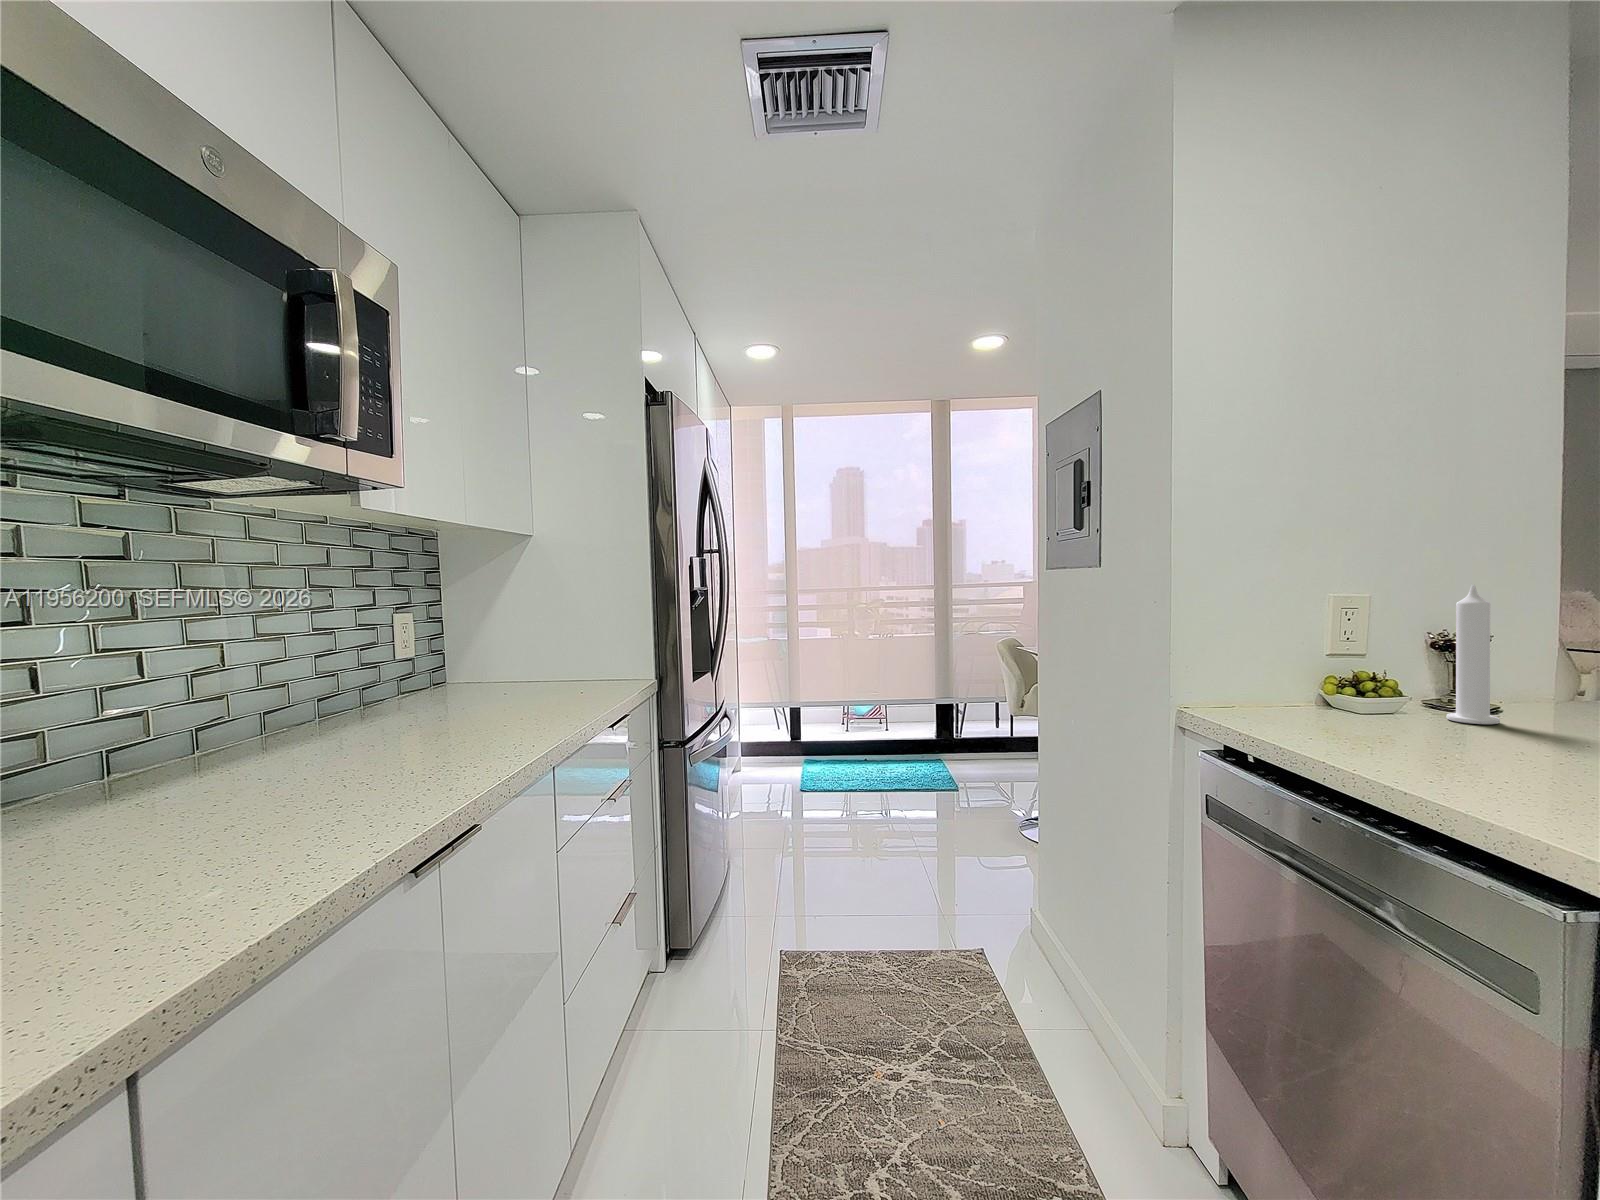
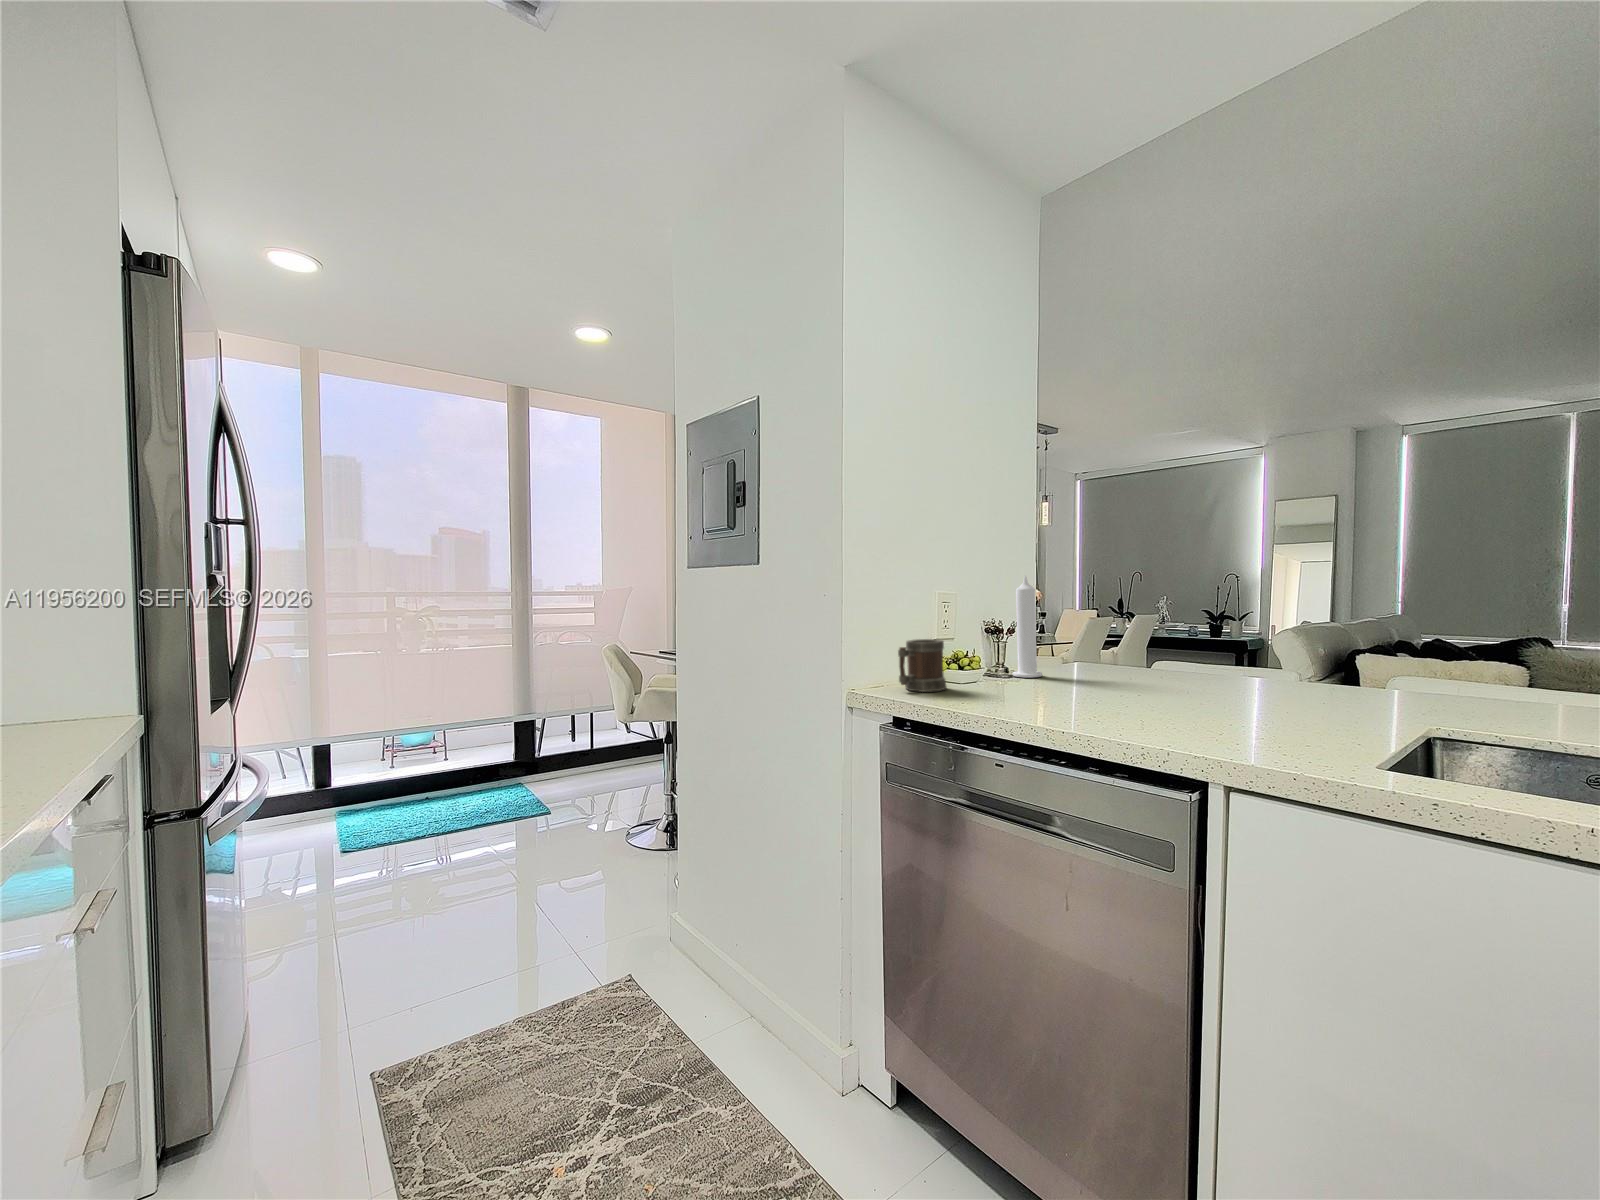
mug: none [1240,659,1310,723] -> present [898,639,947,692]

